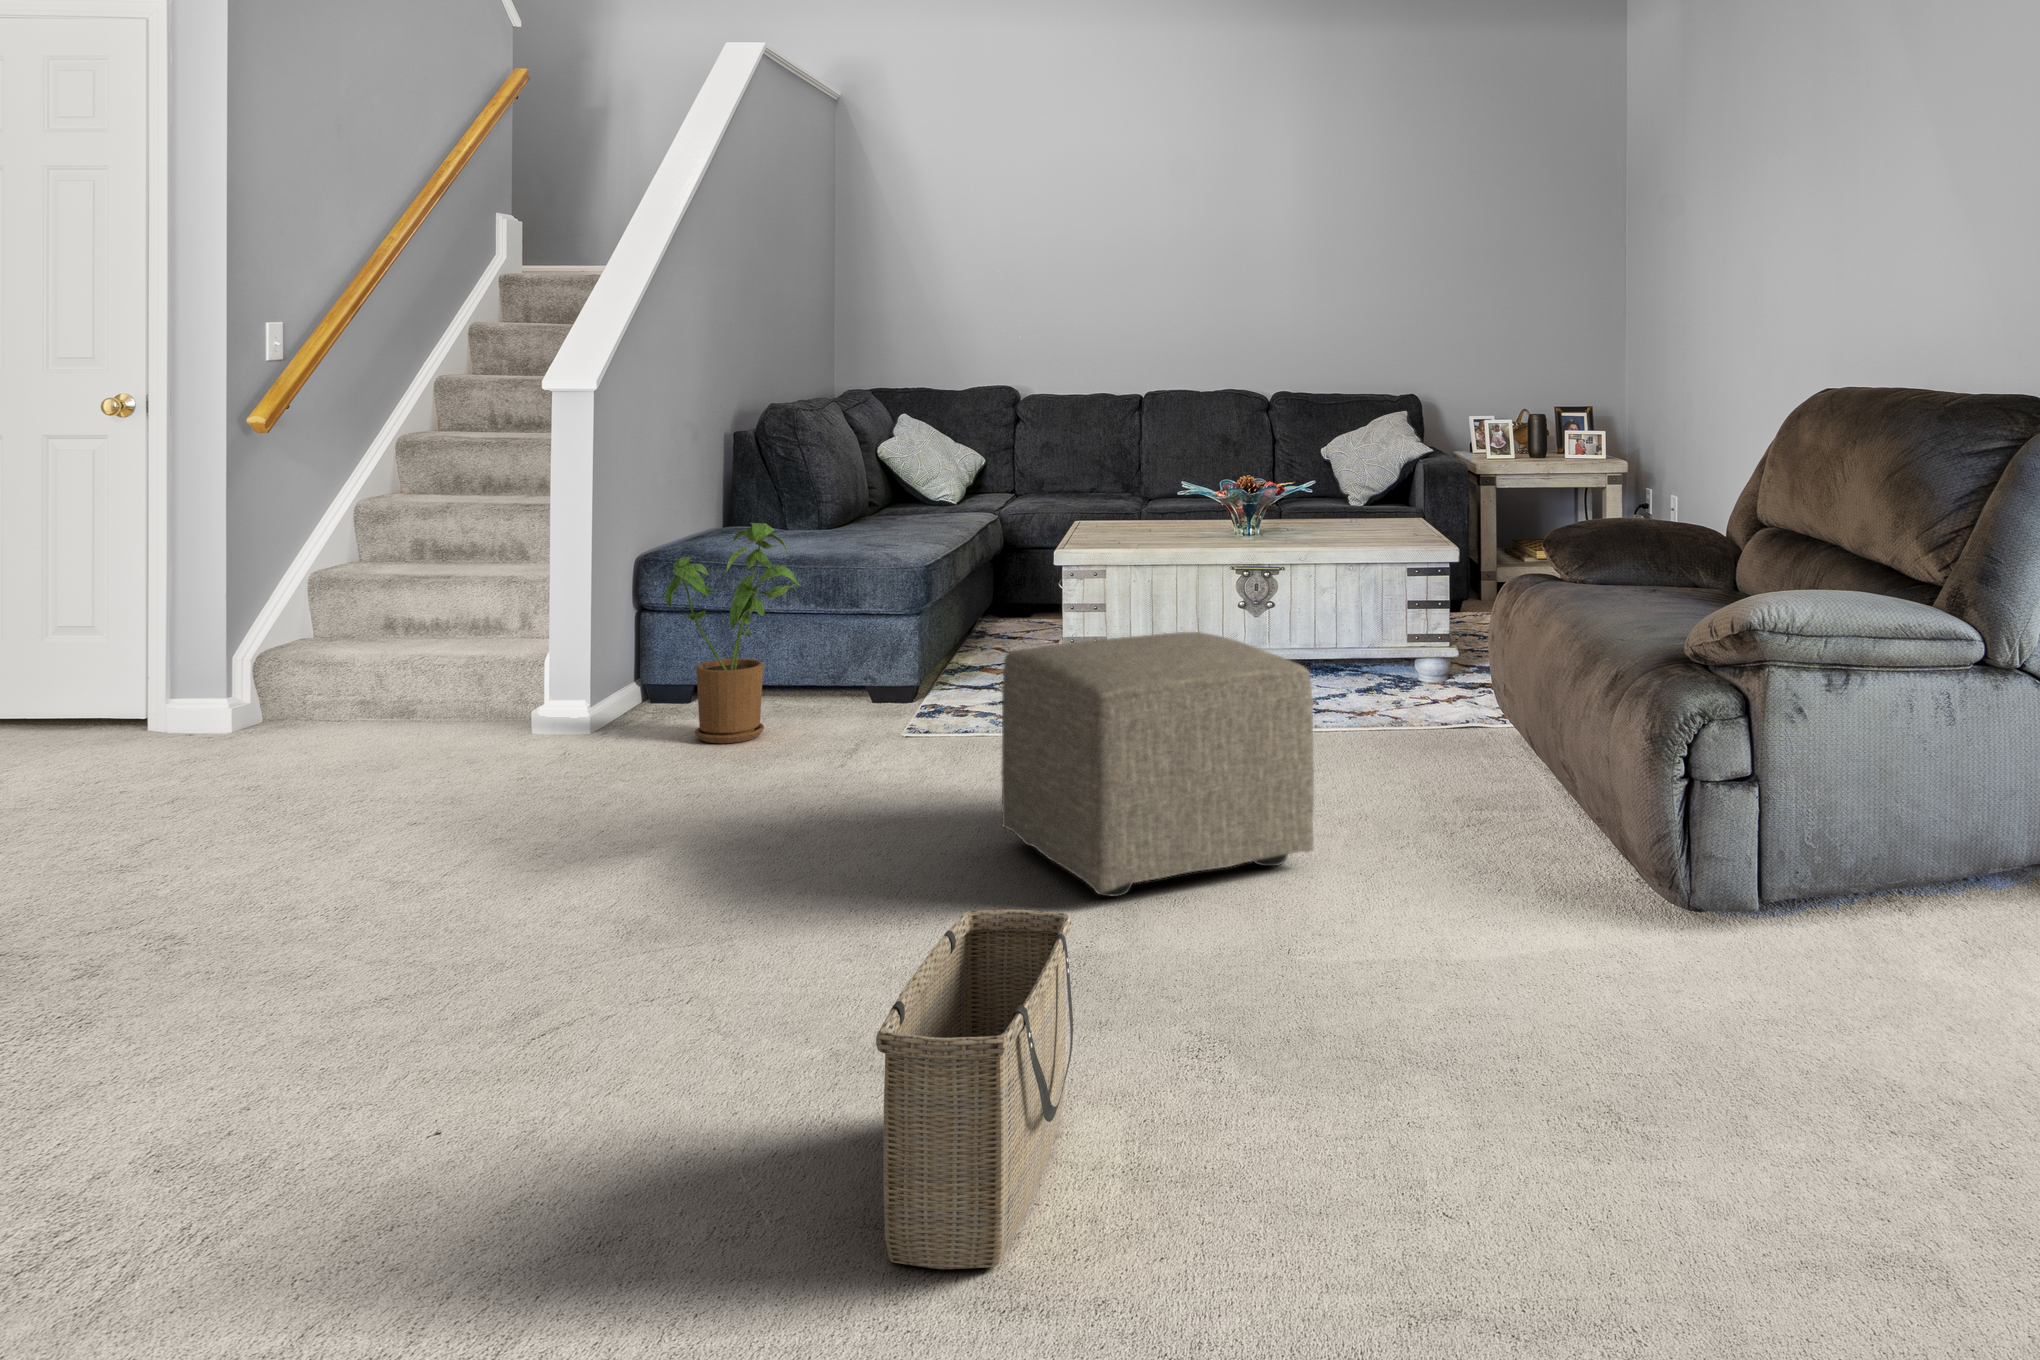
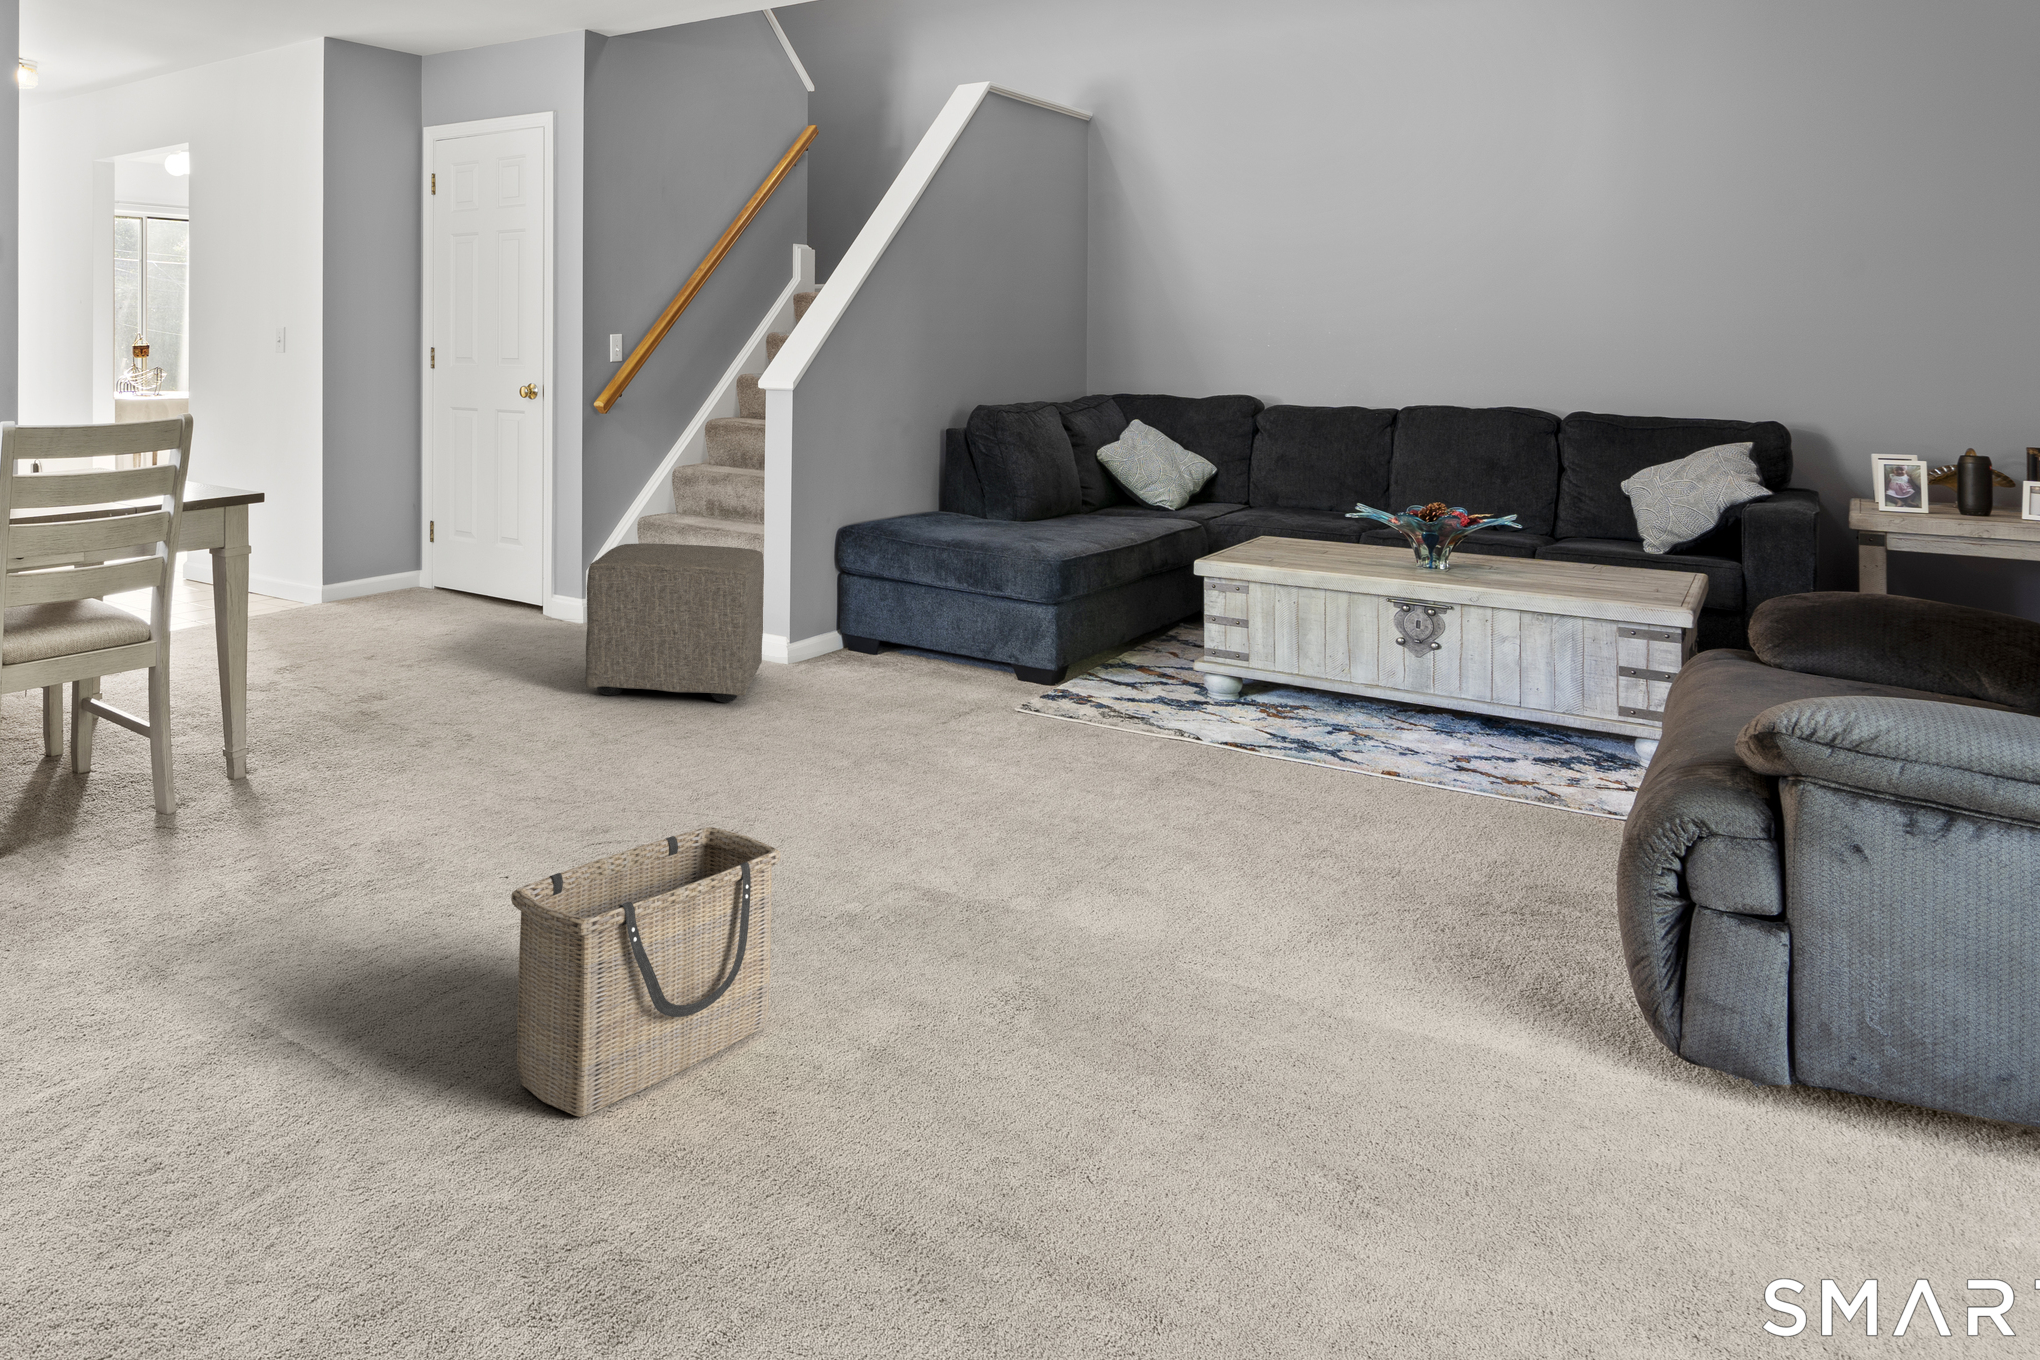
house plant: present [665,523,800,743] -> none [830,506,930,689]
ottoman: present [1001,632,1314,897] -> present [585,543,764,702]

